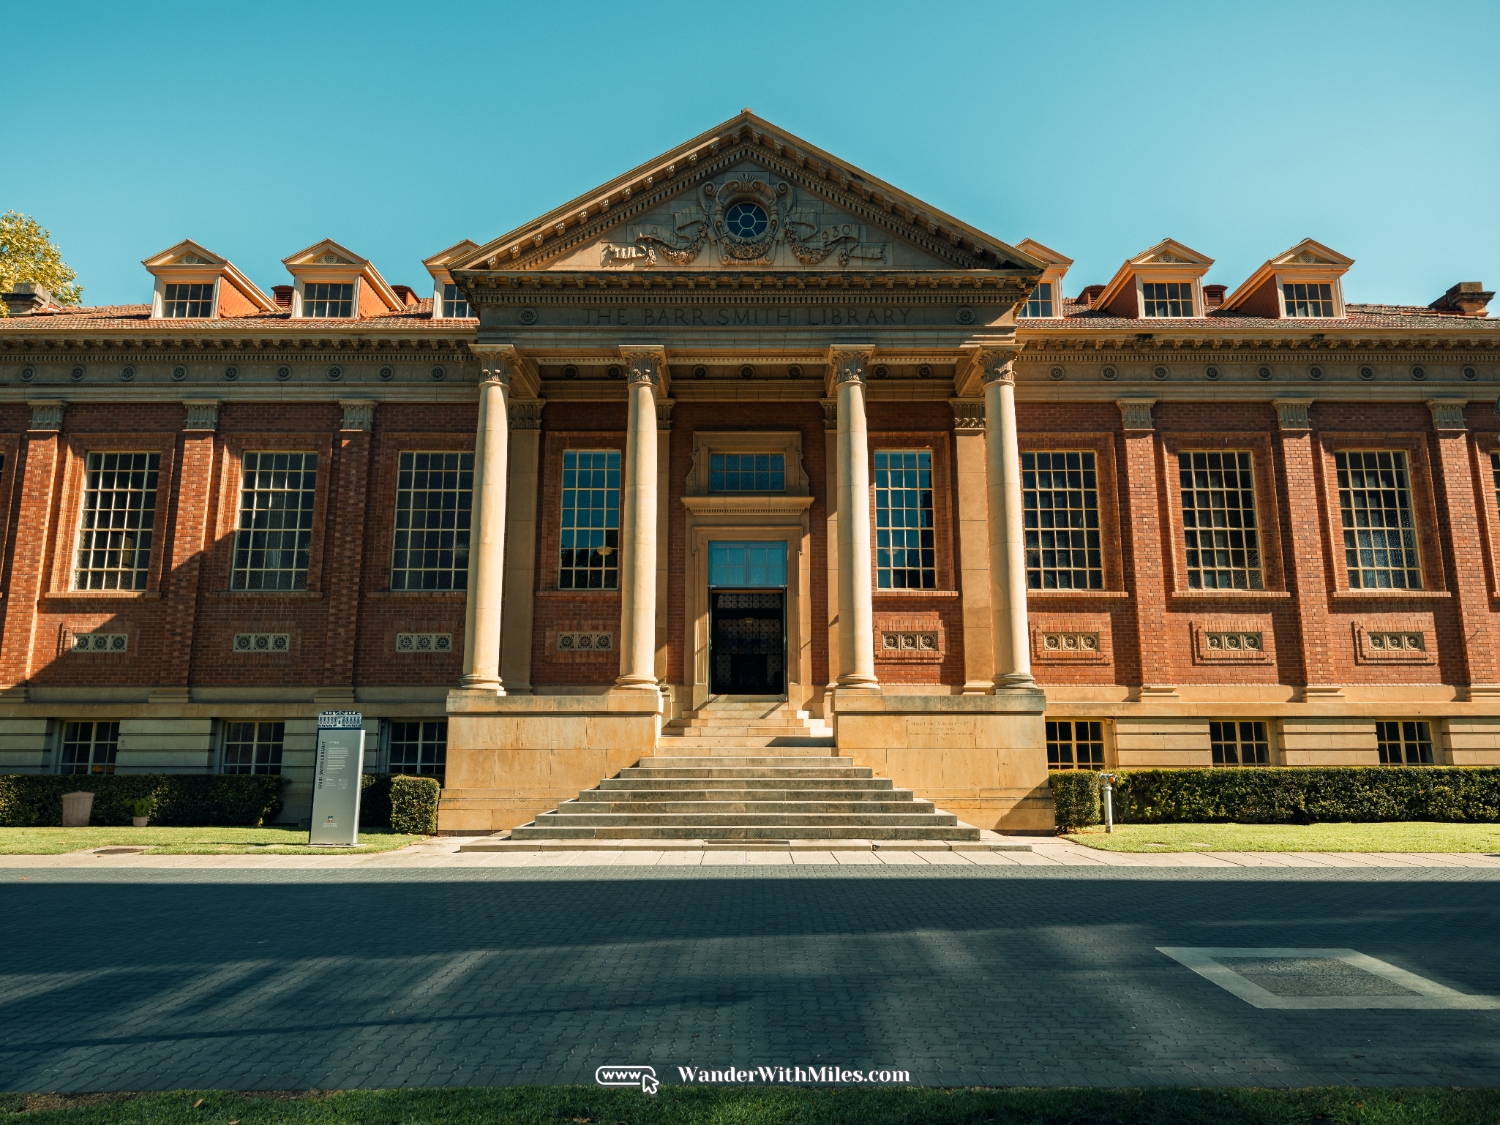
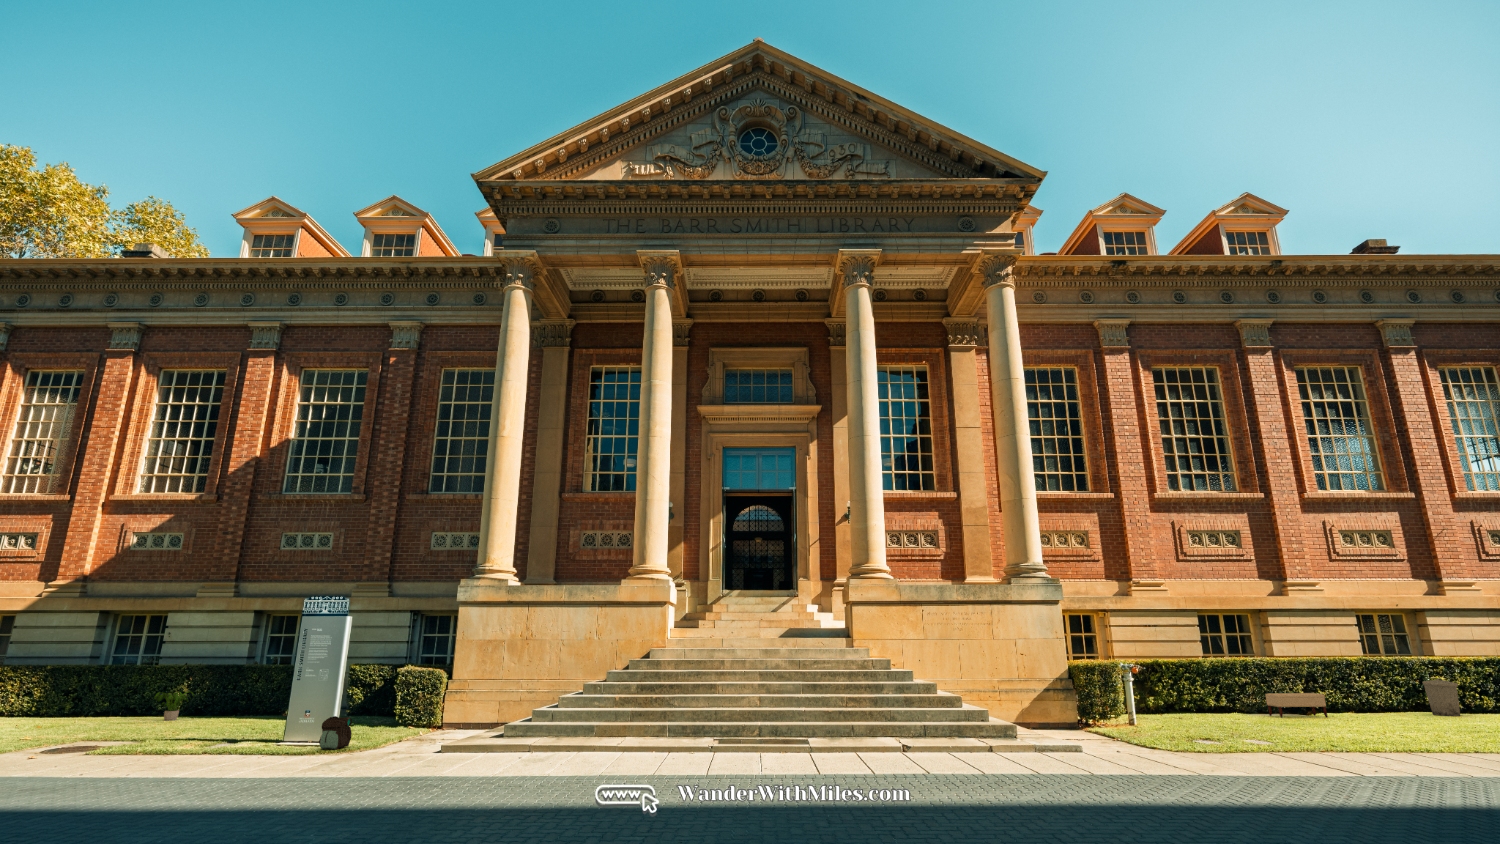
trash can: present [62,791,94,827] -> present [1423,679,1460,716]
bench: none [1261,801,1321,826] -> present [1265,693,1328,718]
backpack: none [313,820,343,850] -> present [319,716,352,749]

